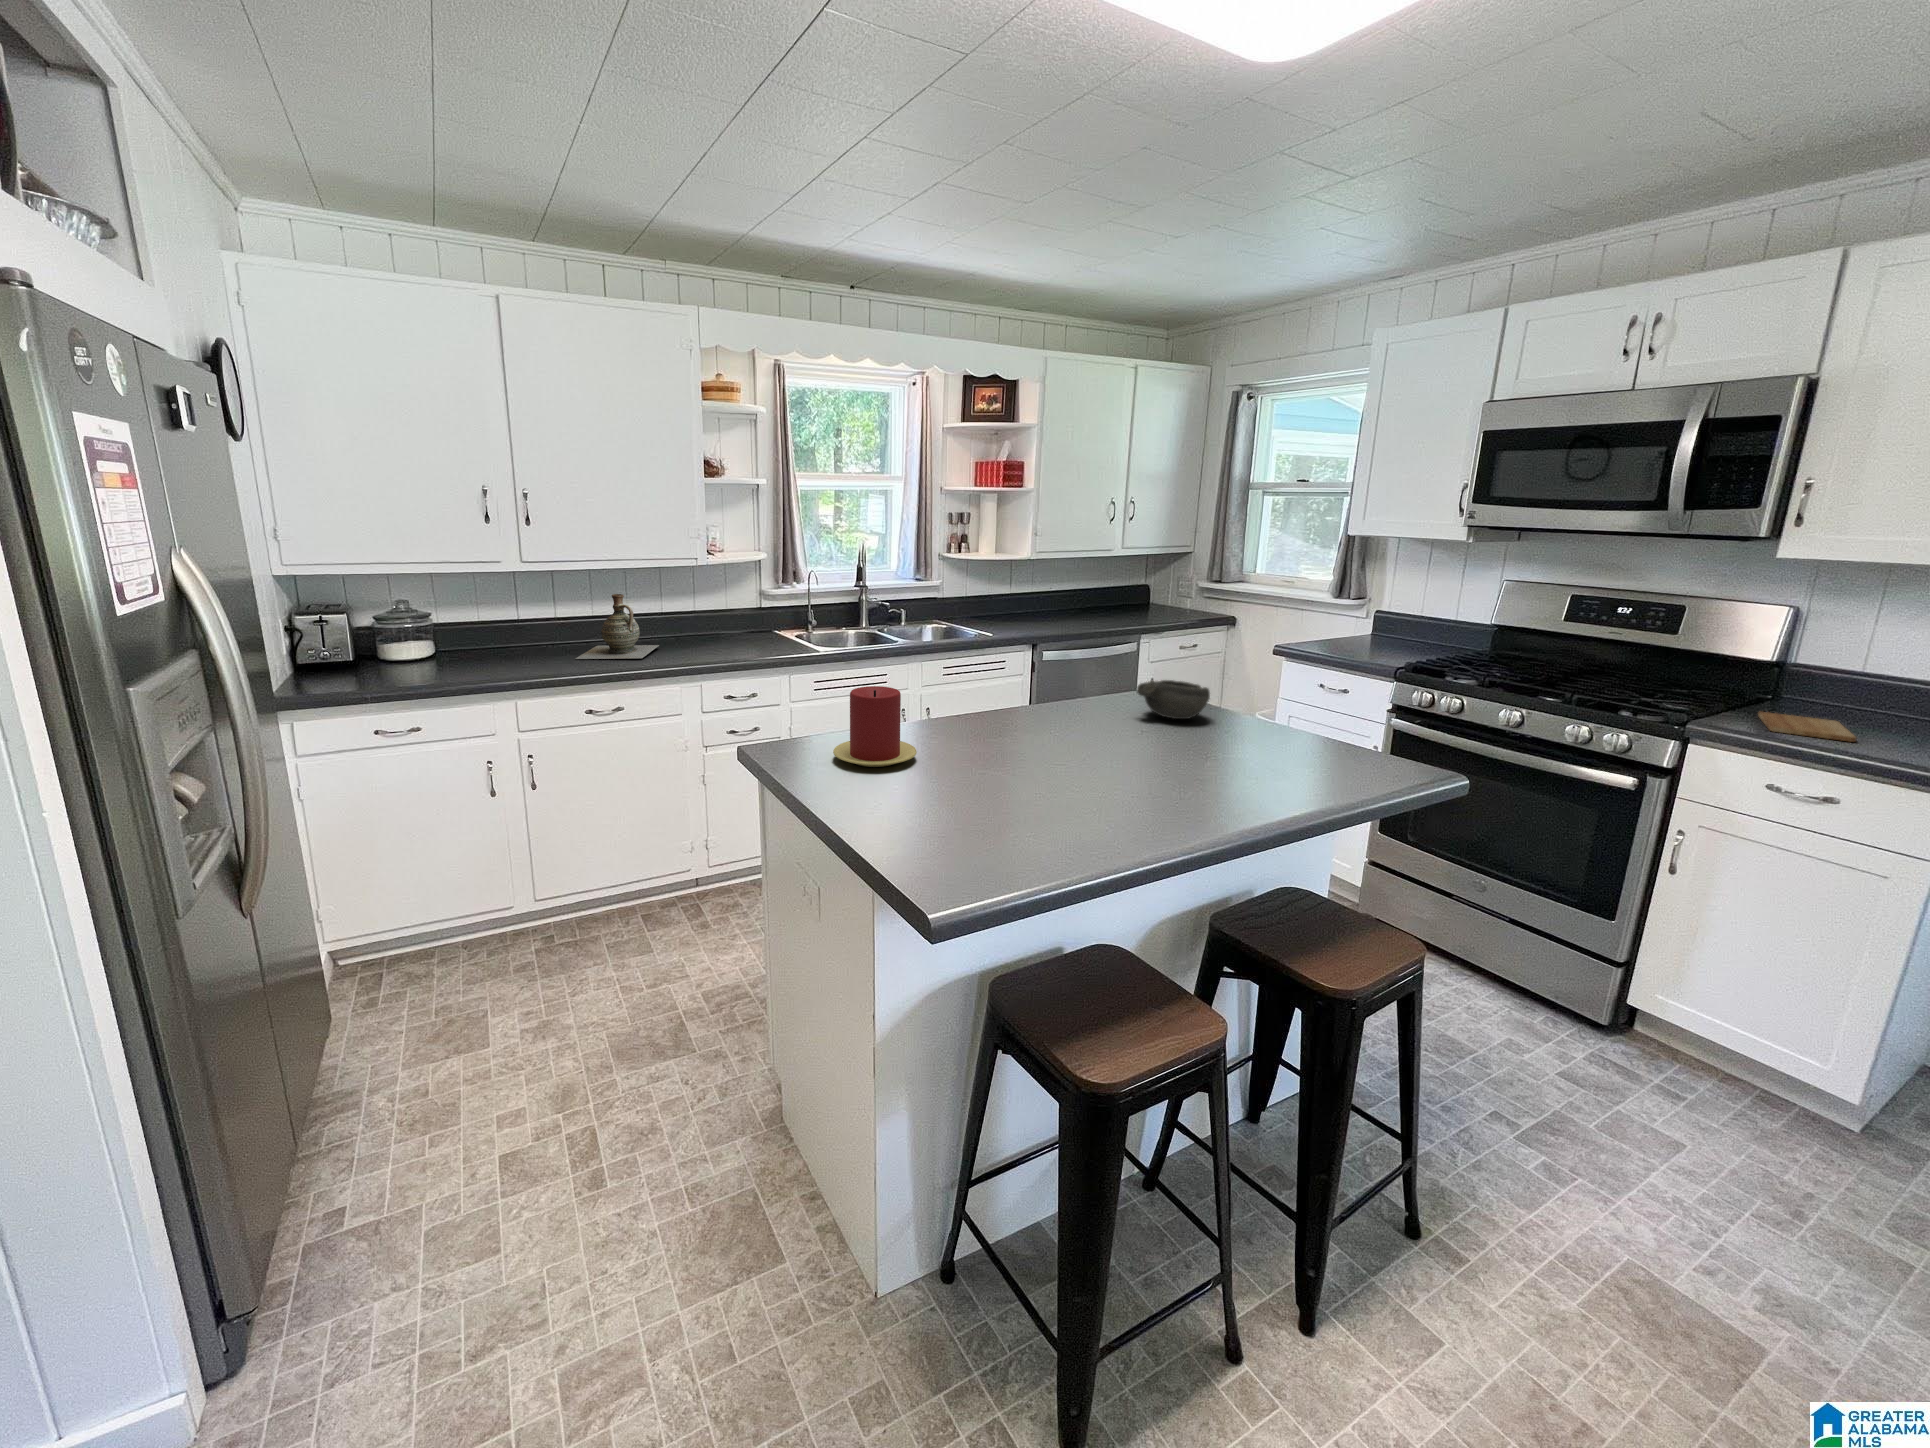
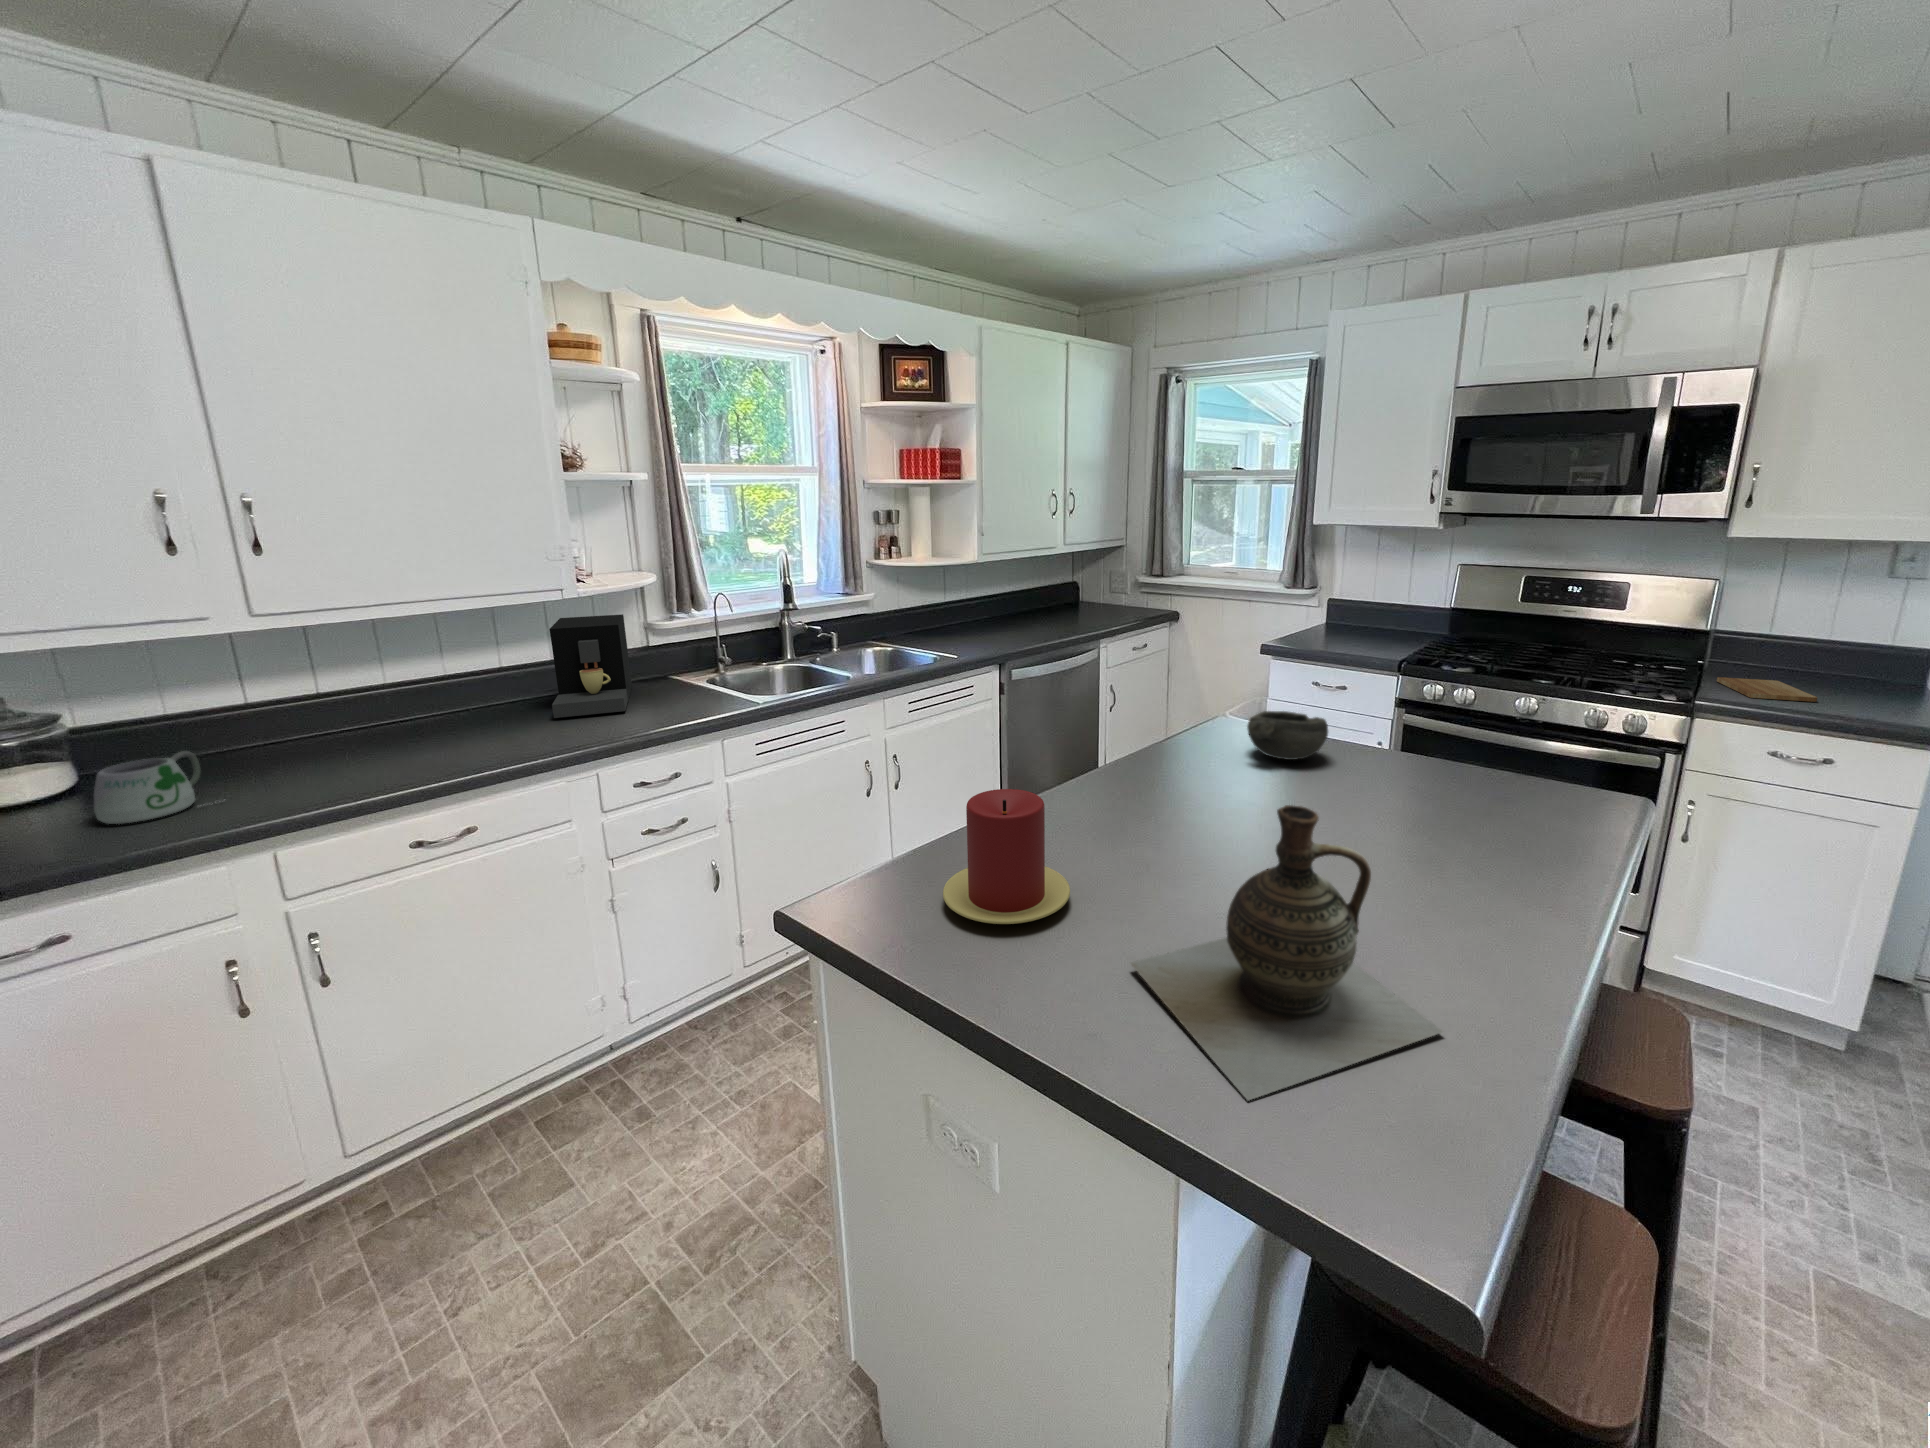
coffee maker: none [683,581,743,648] -> present [549,614,632,718]
ceramic jug: present [576,594,659,659] -> present [1131,805,1443,1100]
mug: none [439,639,498,675] -> present [94,751,205,824]

